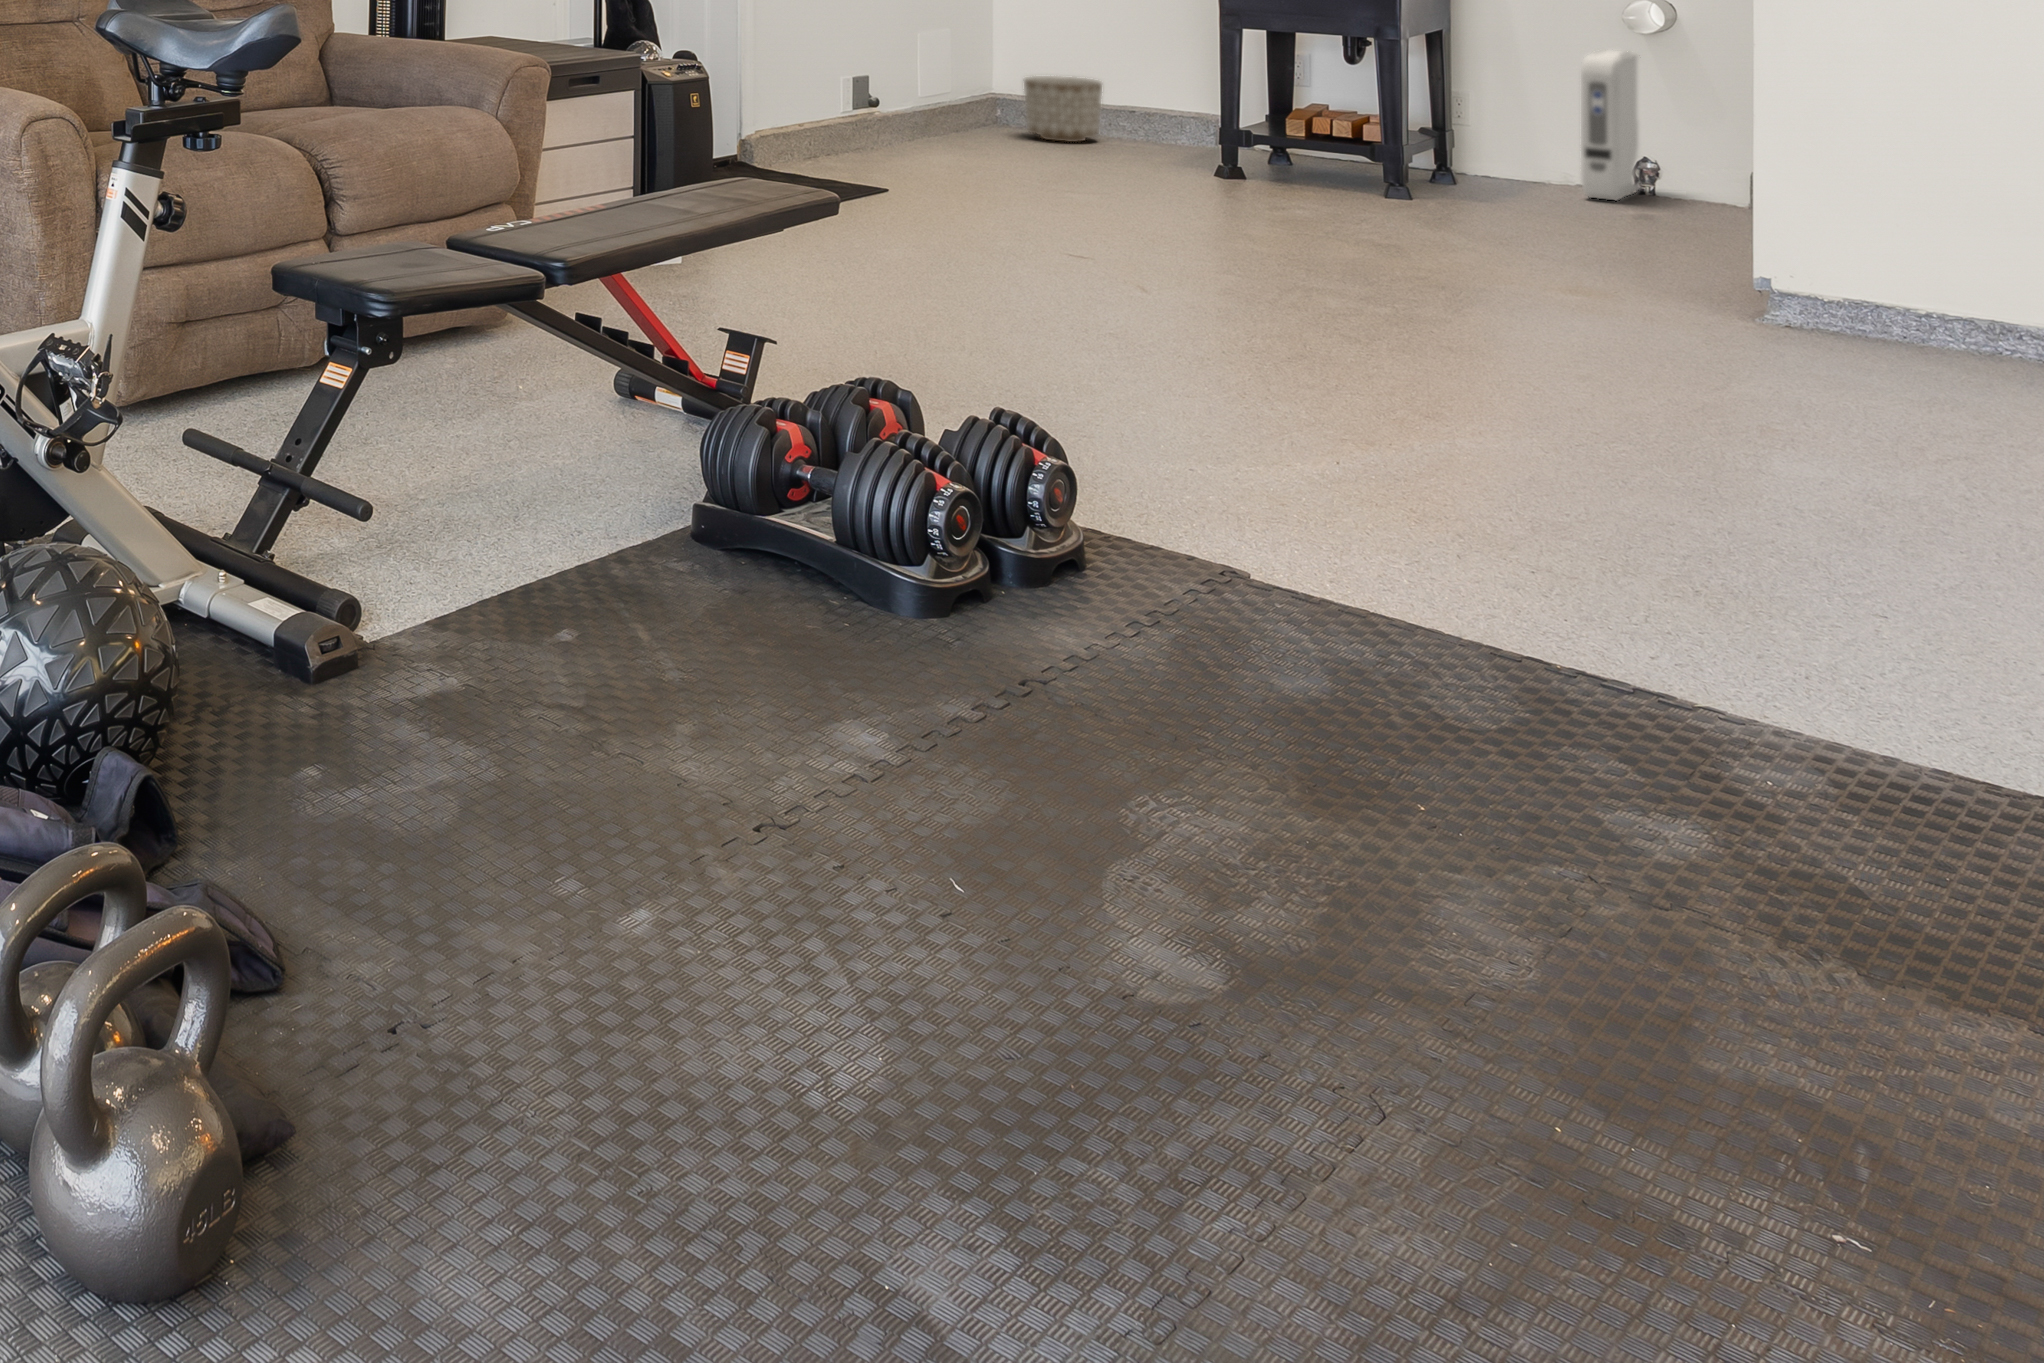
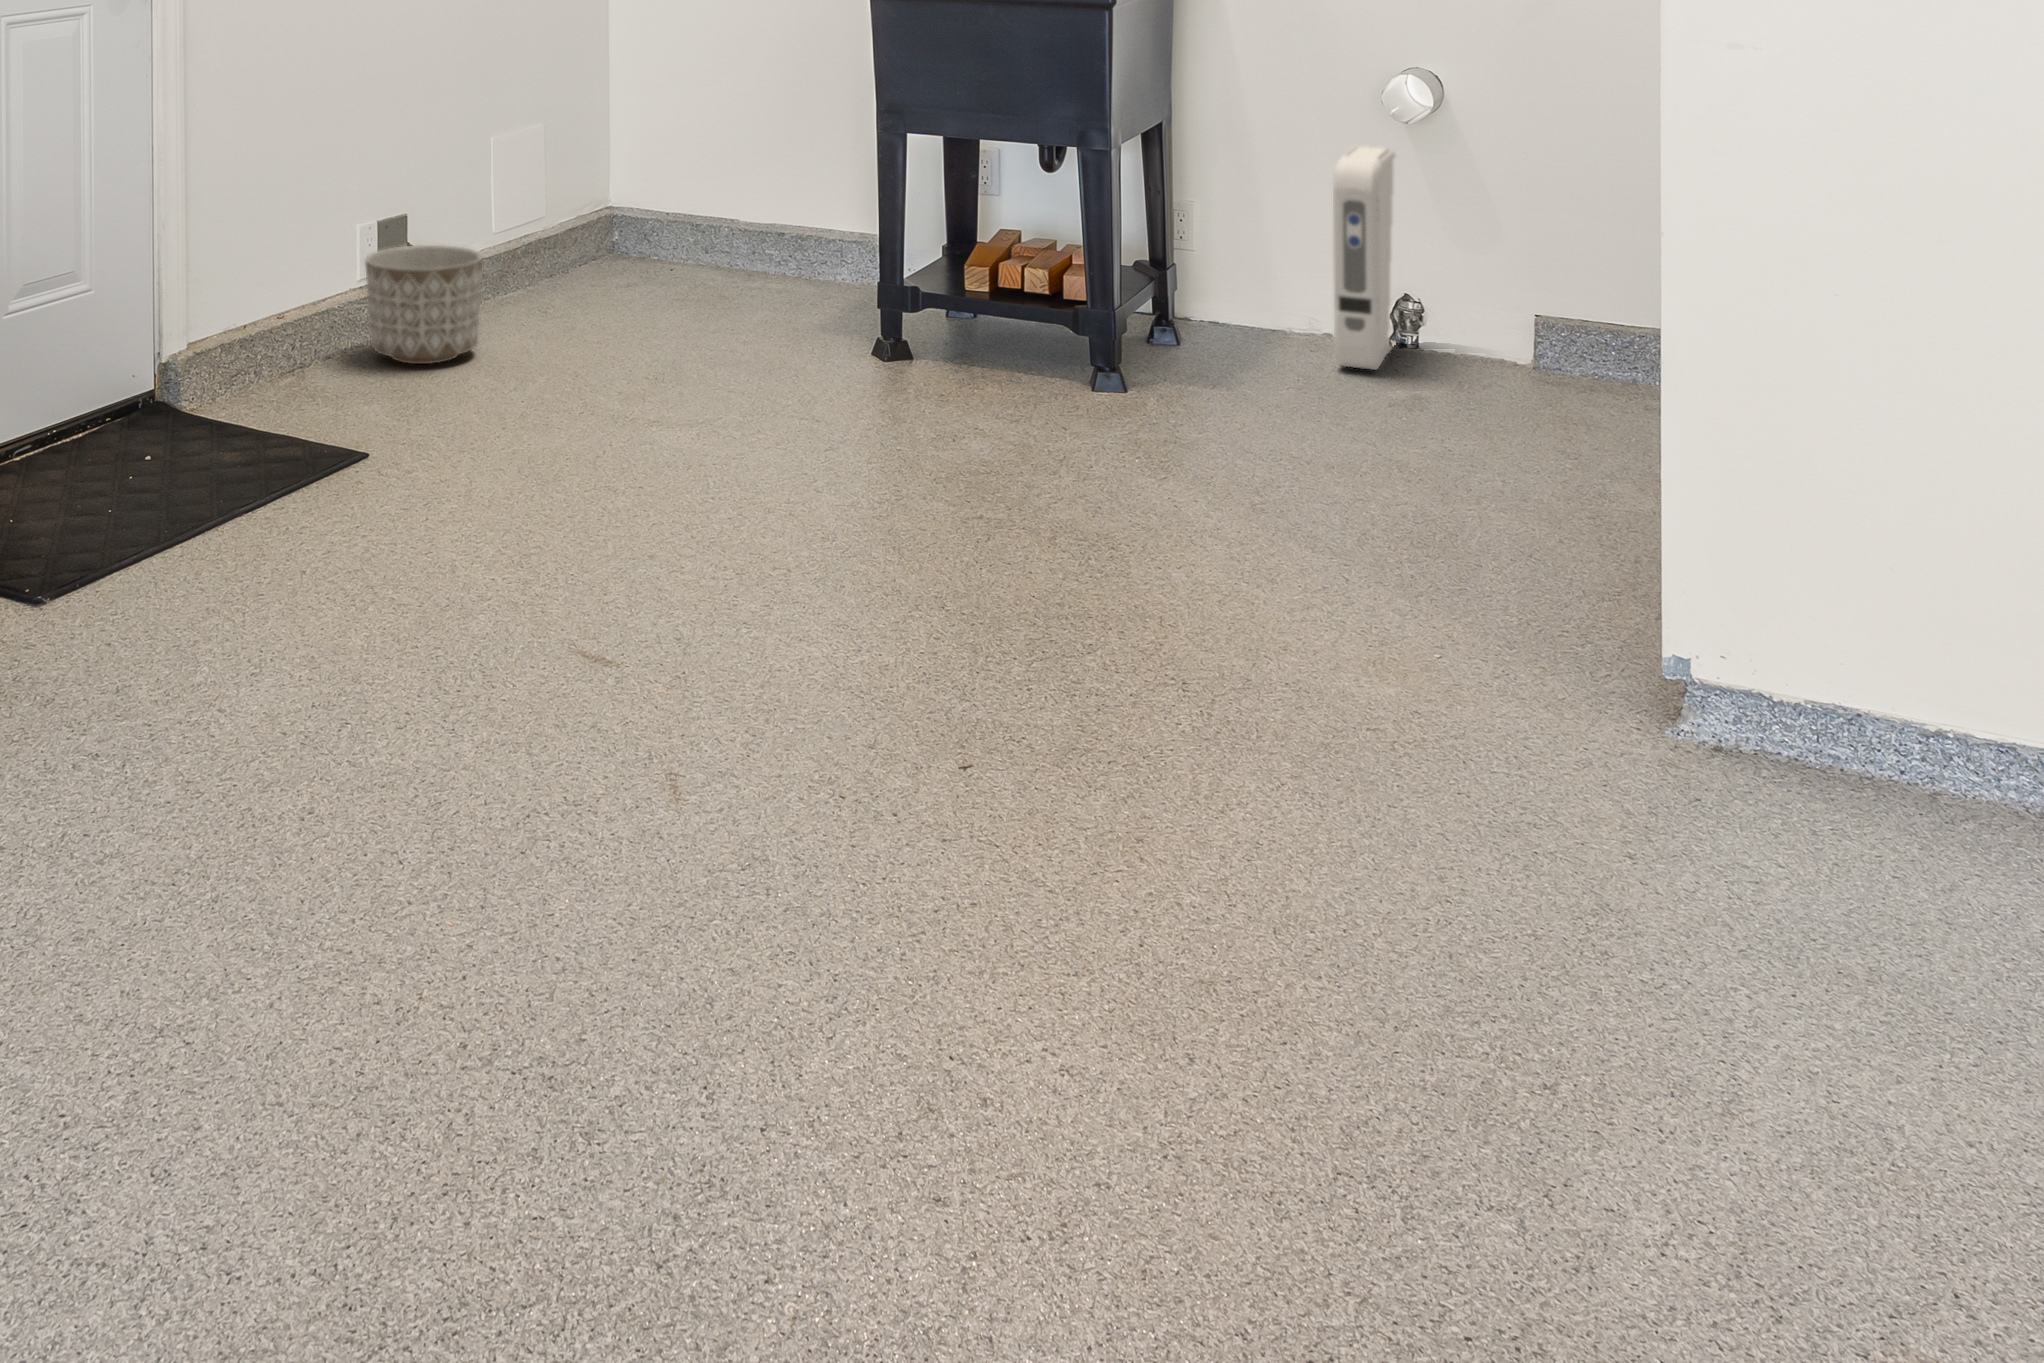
planter: present [1024,76,1102,142] -> present [365,245,482,364]

